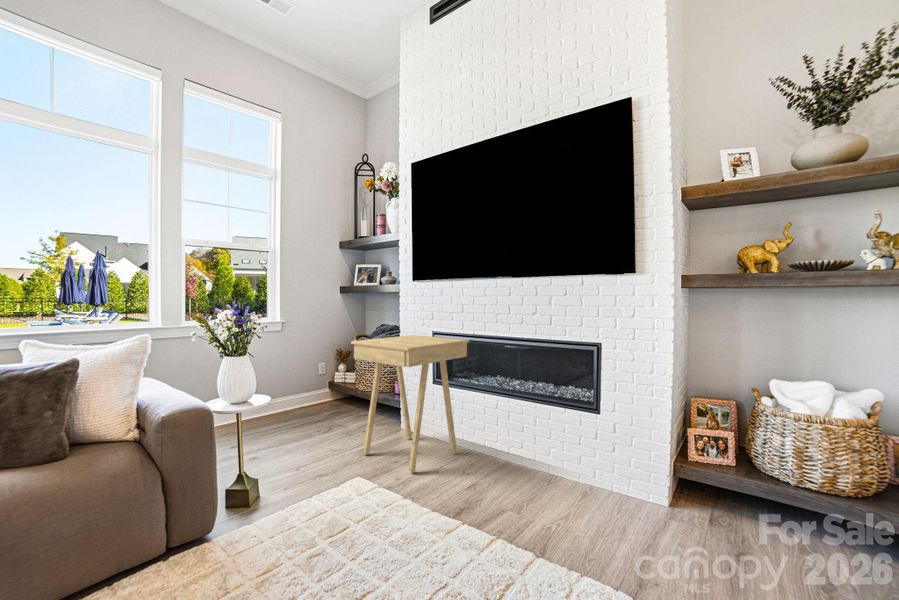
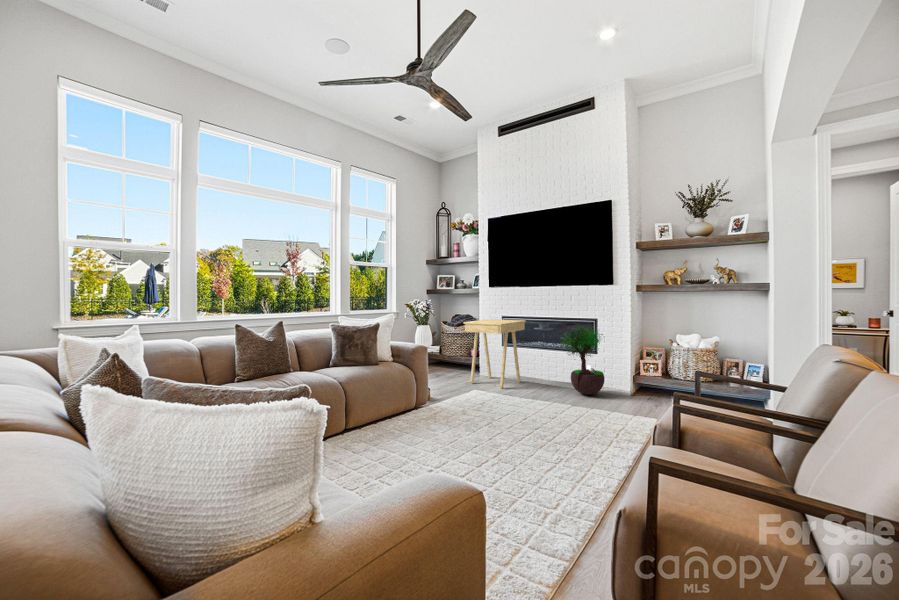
potted tree: none [517,344,617,504] -> present [561,325,604,395]

